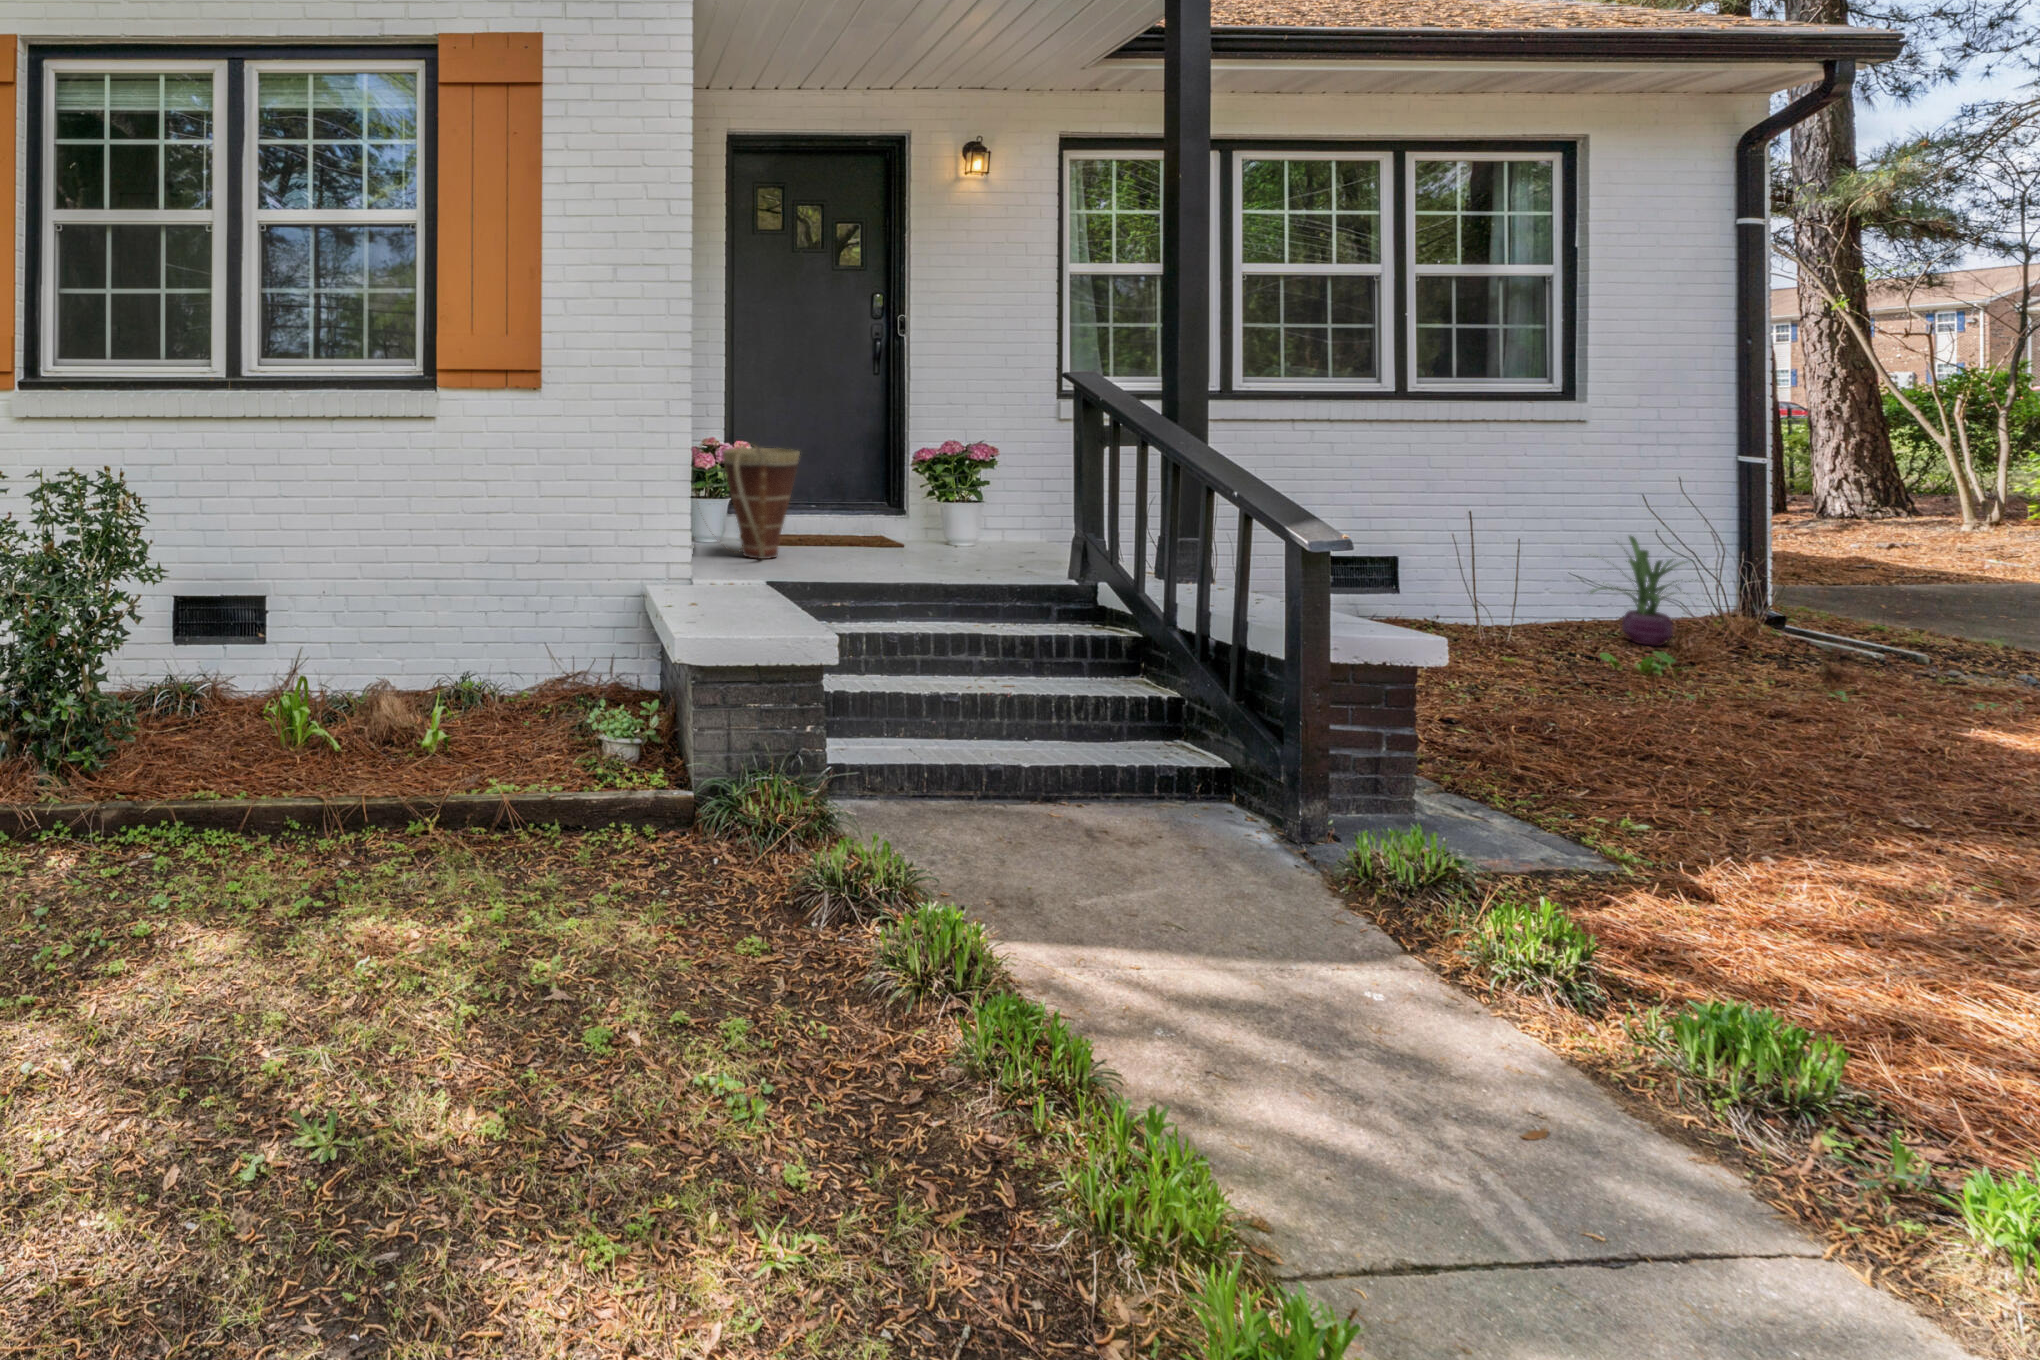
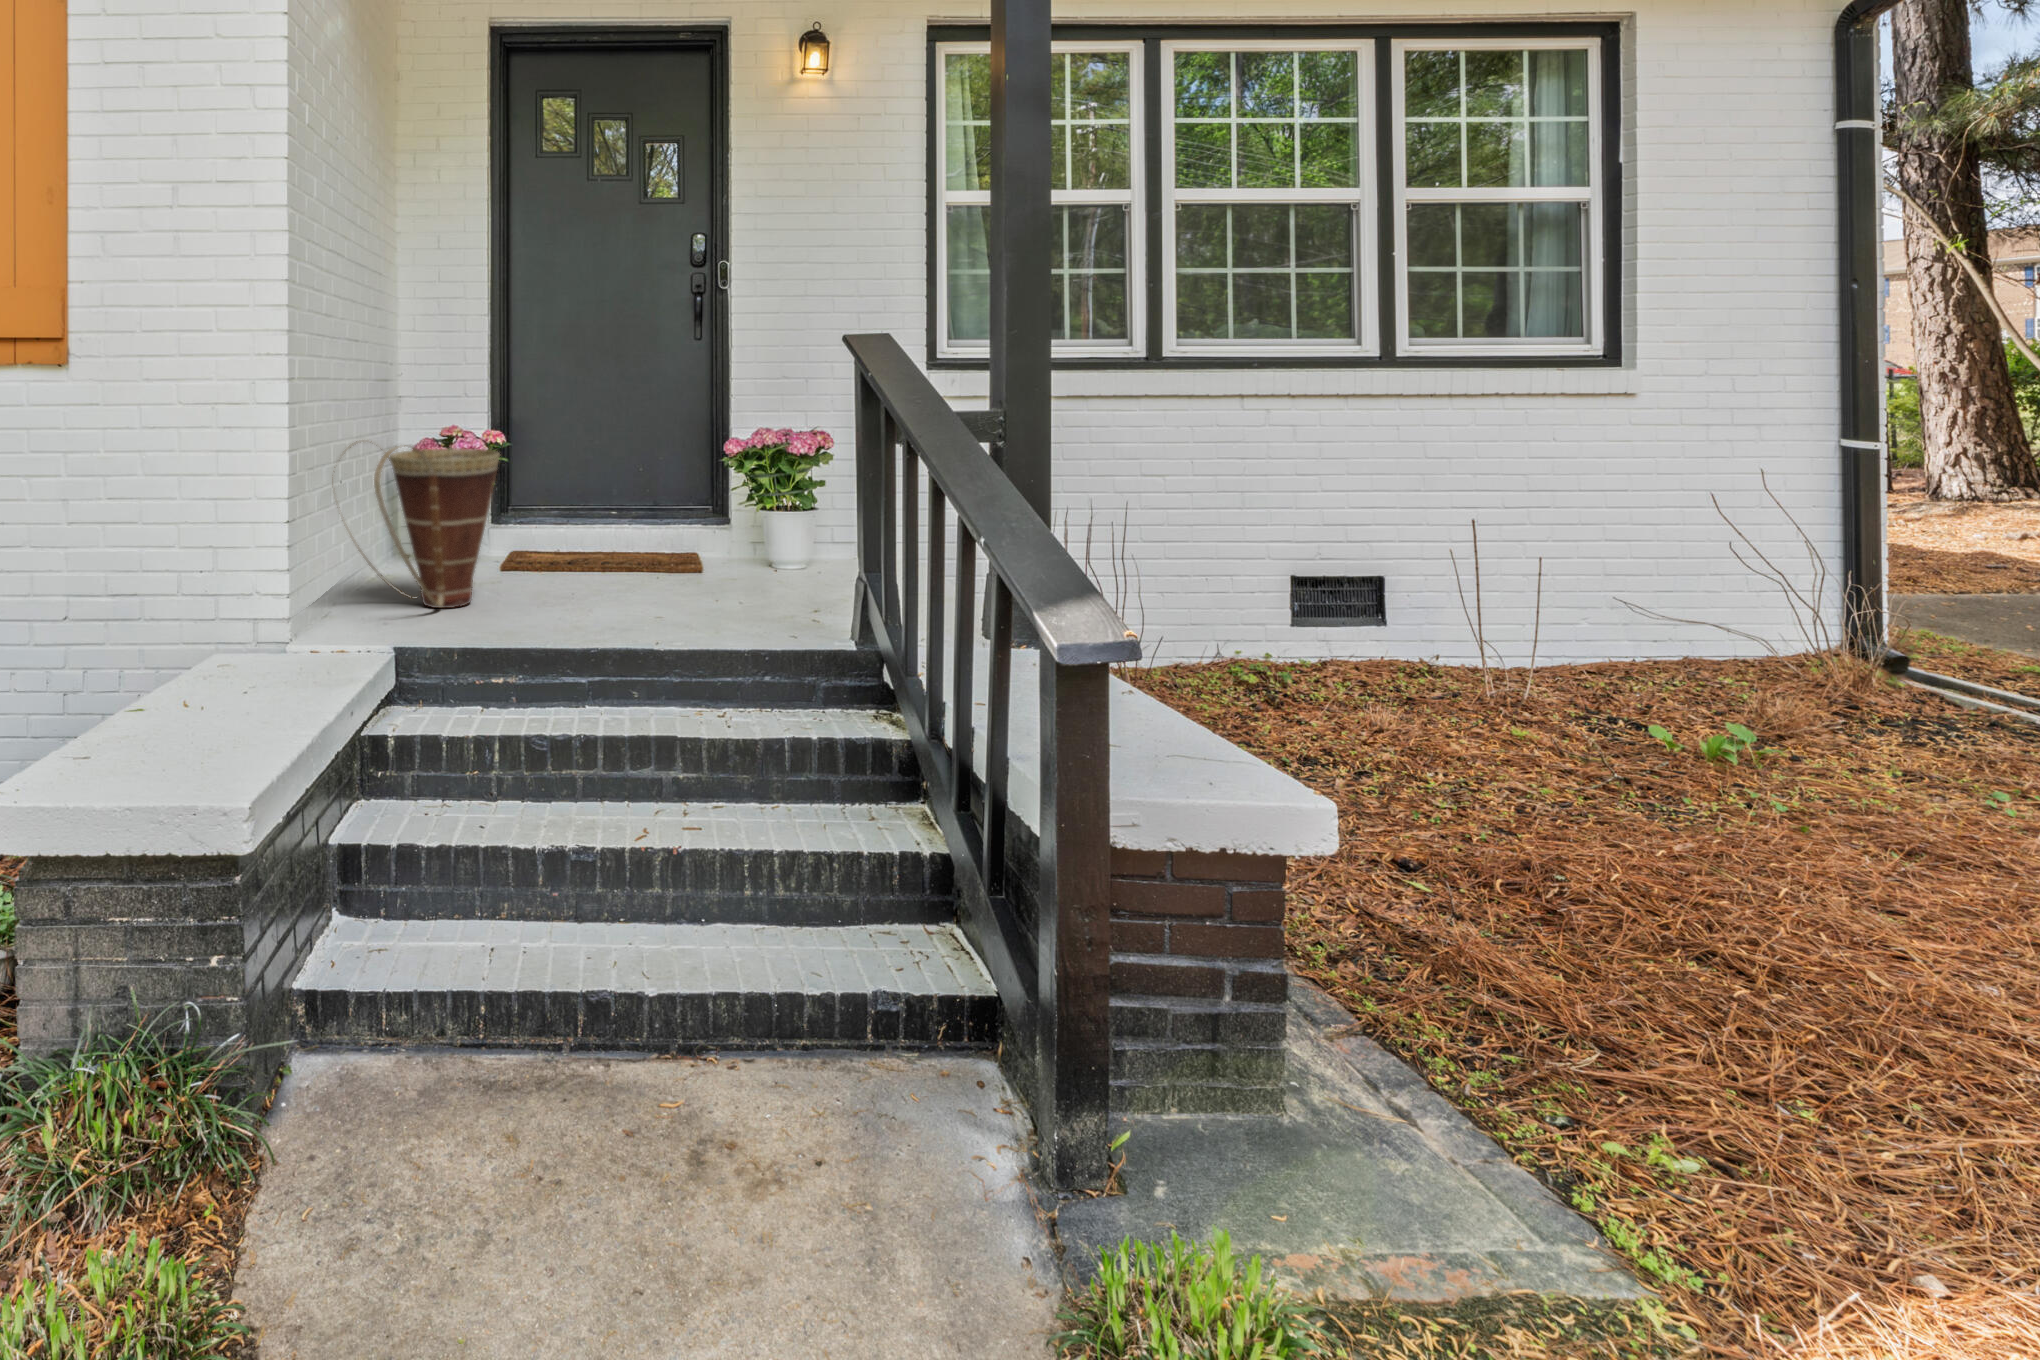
decorative plant: present [1591,536,1696,646] -> none [1621,549,1814,701]

